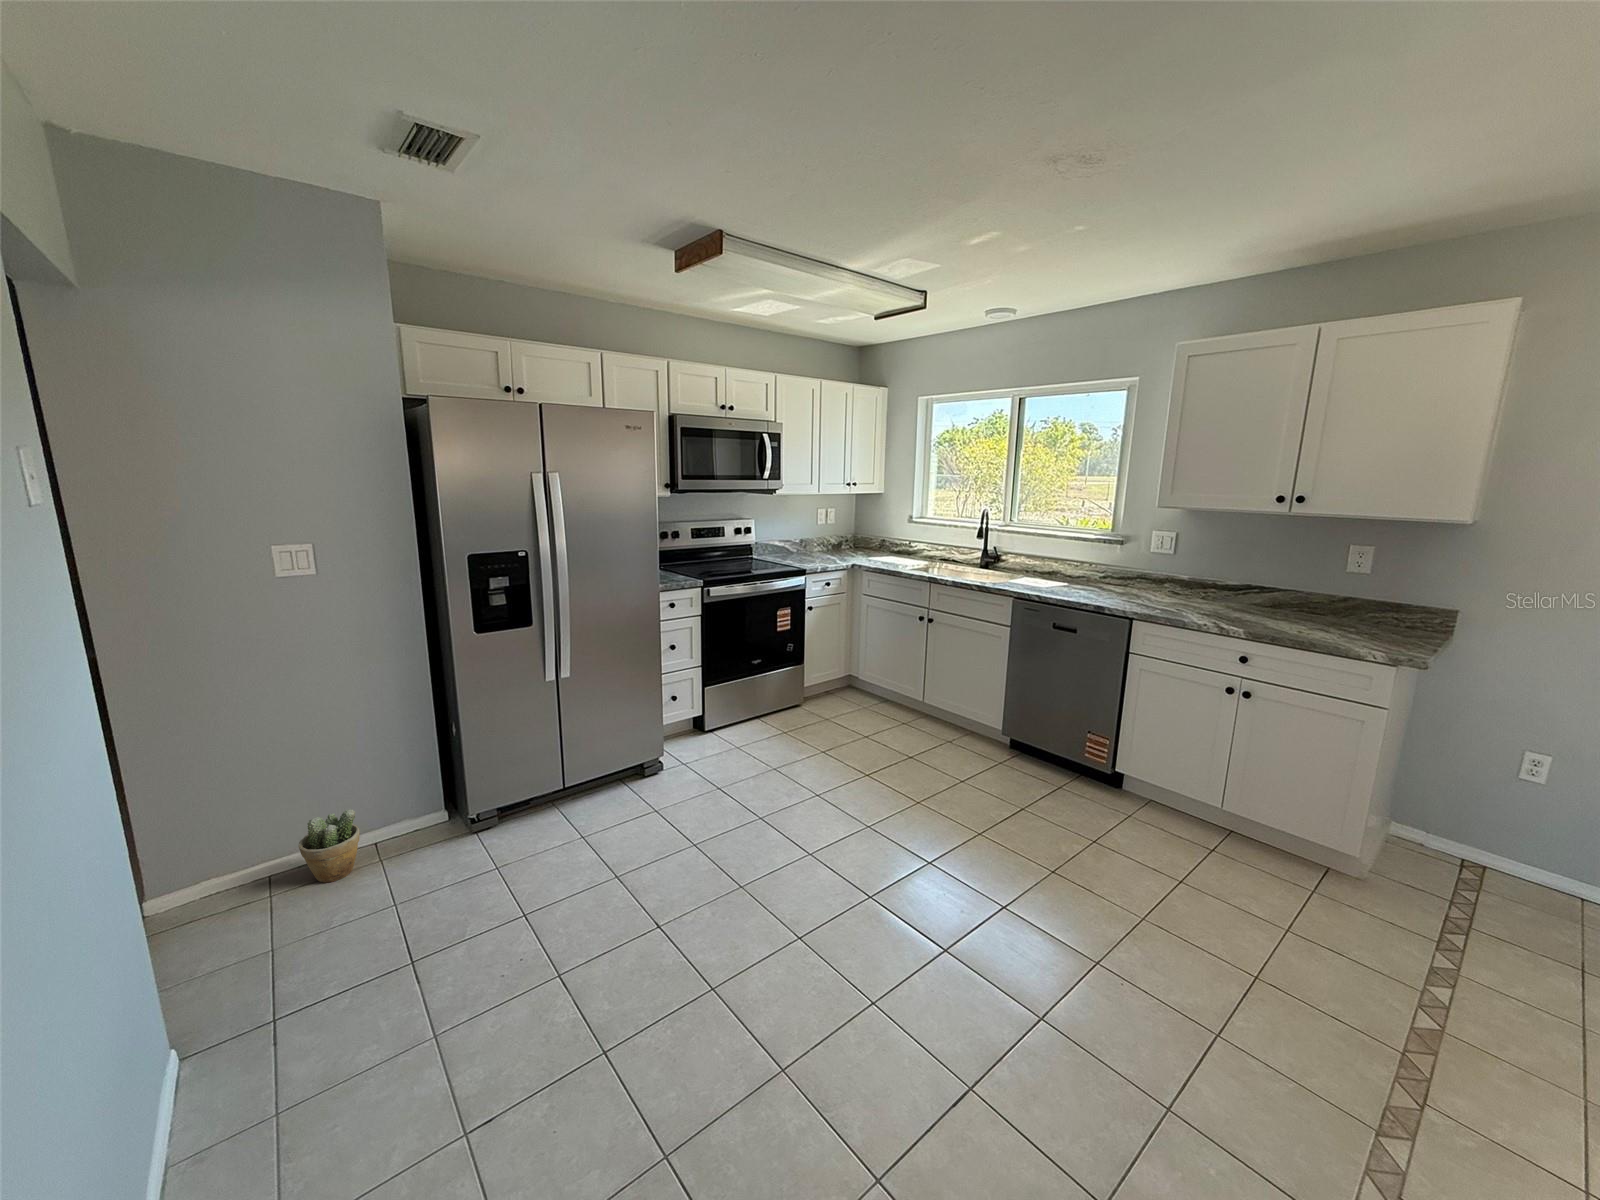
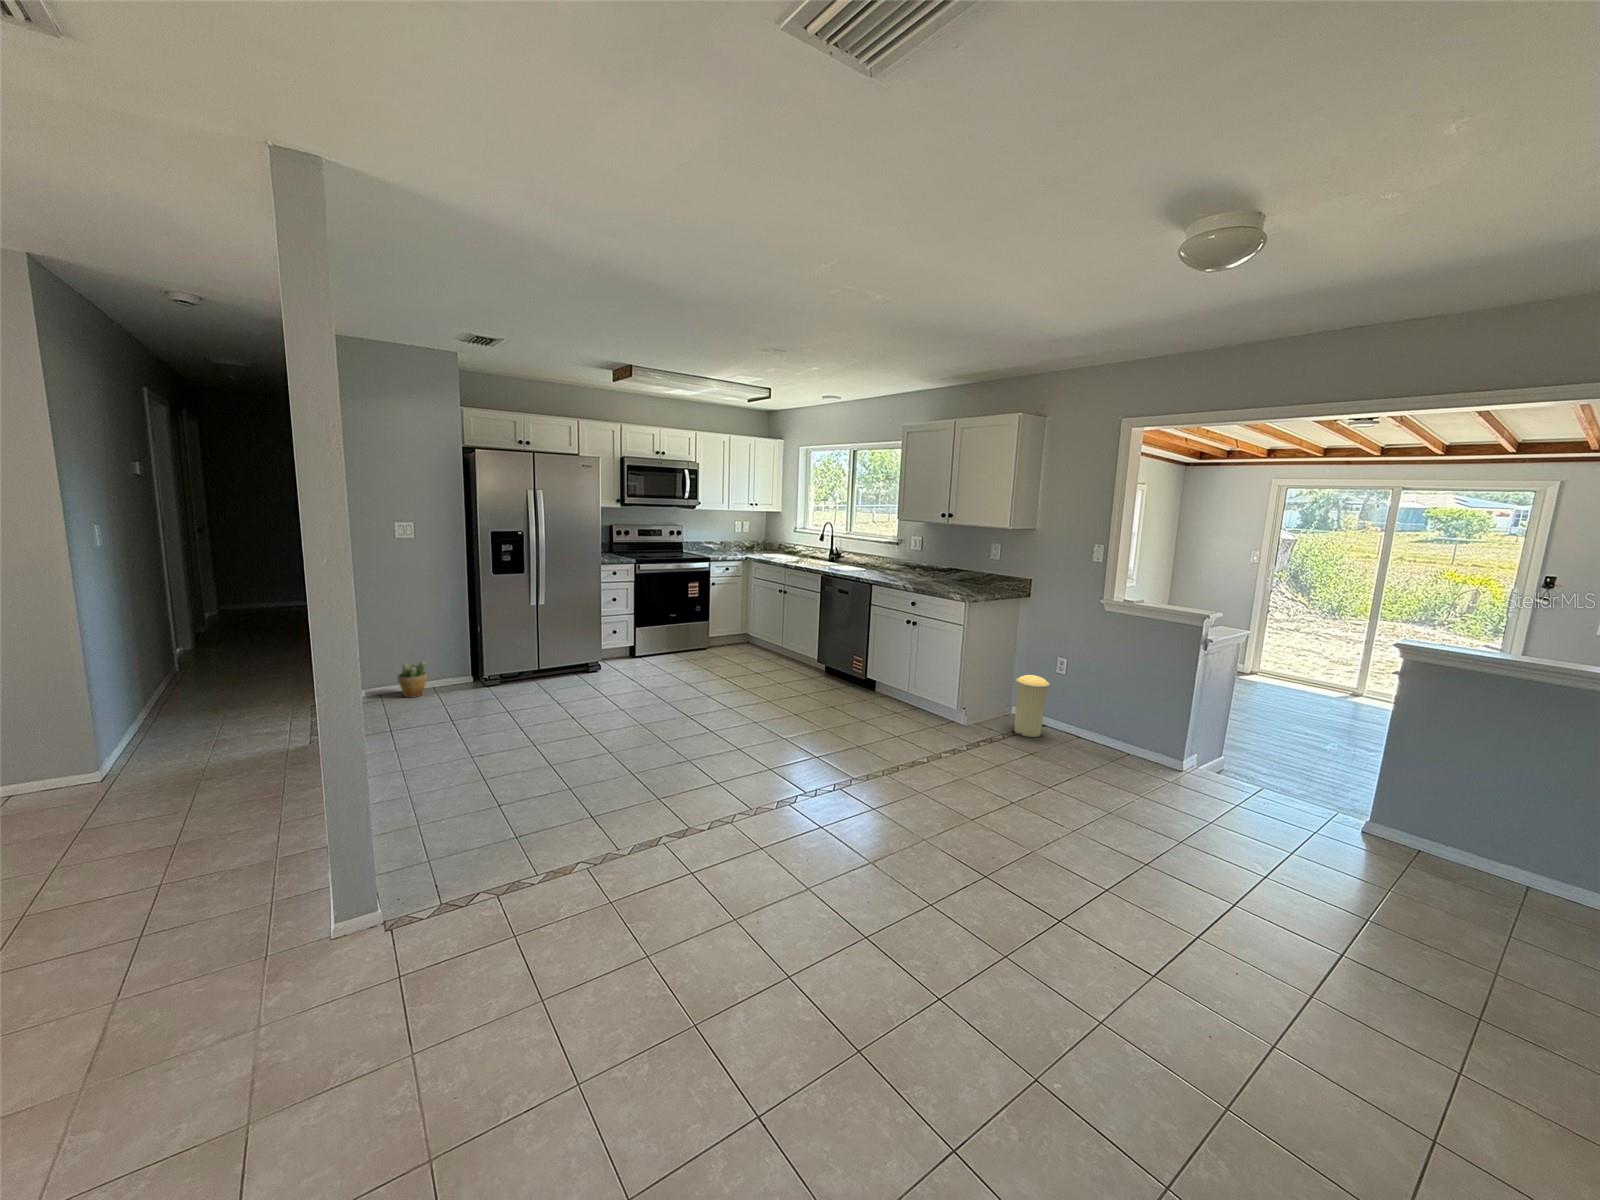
trash can: none [1452,792,1553,910] -> present [1014,675,1050,737]

